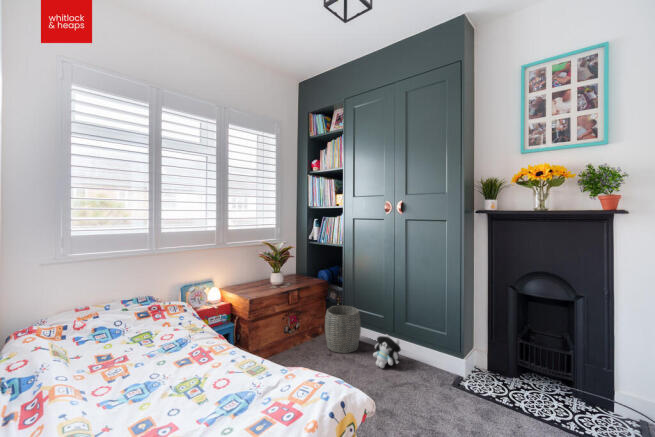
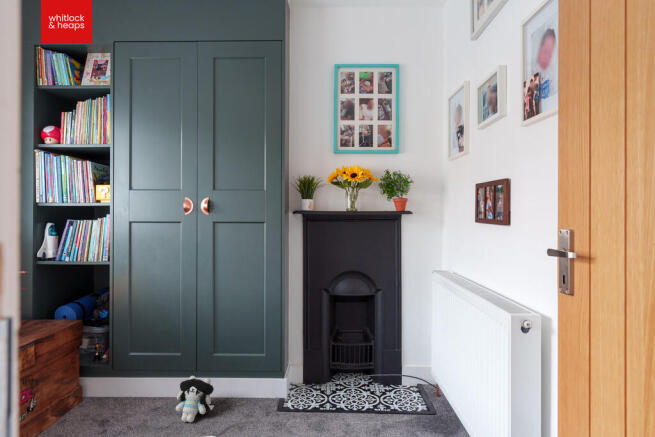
woven basket: present [325,306,361,353] -> none [87,351,148,425]

